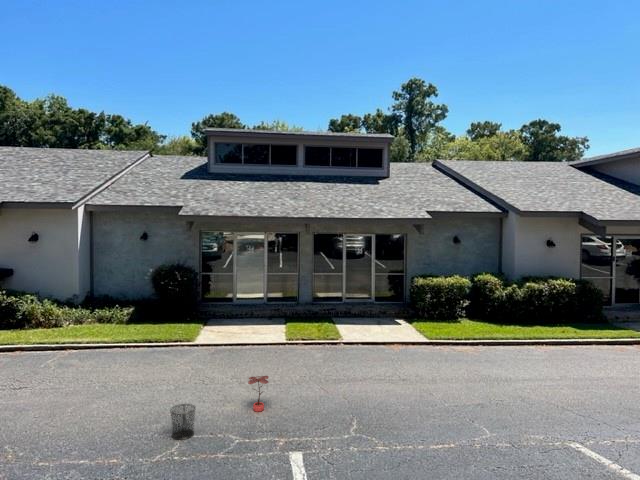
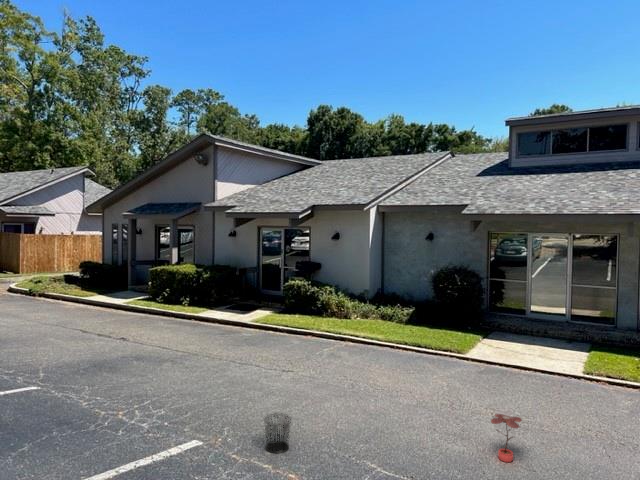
waste bin: present [171,404,196,440] -> present [265,413,291,453]

